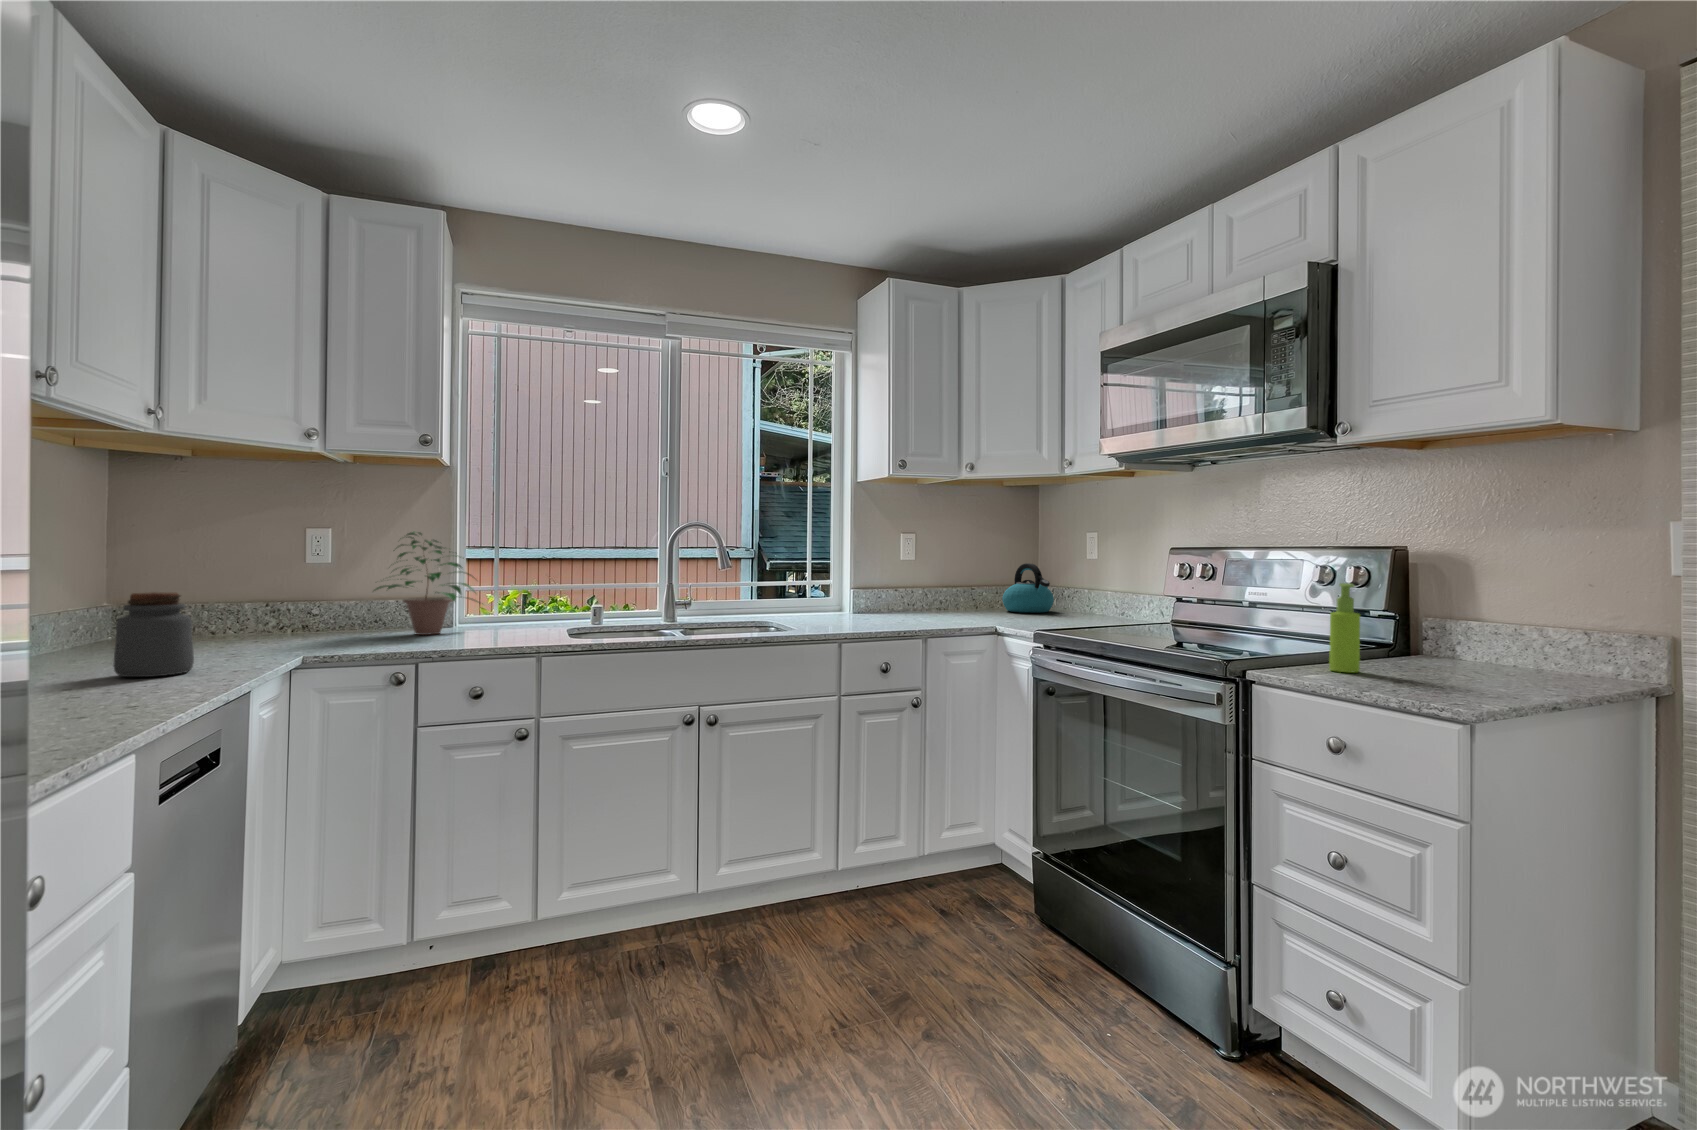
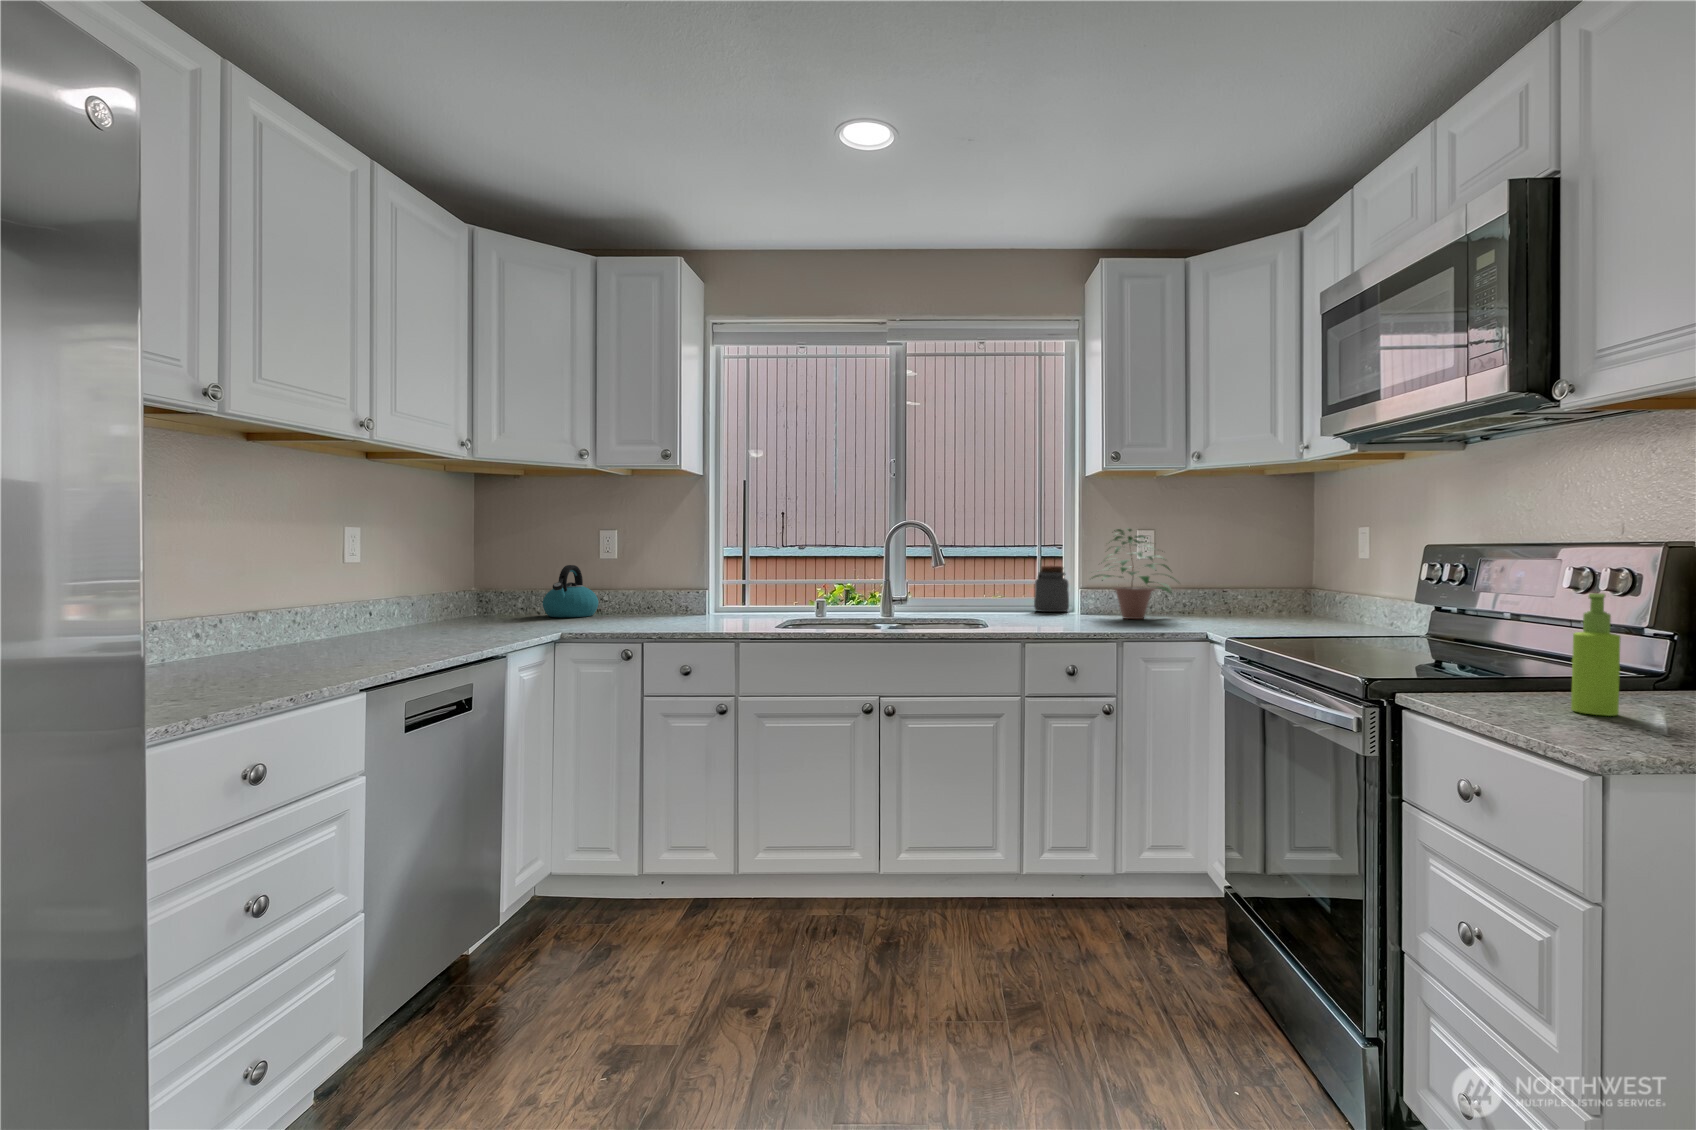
potted plant: present [374,532,483,635] -> present [1093,529,1172,619]
kettle: present [1002,563,1054,613] -> present [543,565,598,617]
jar: present [114,592,194,677] -> present [1034,566,1069,612]

